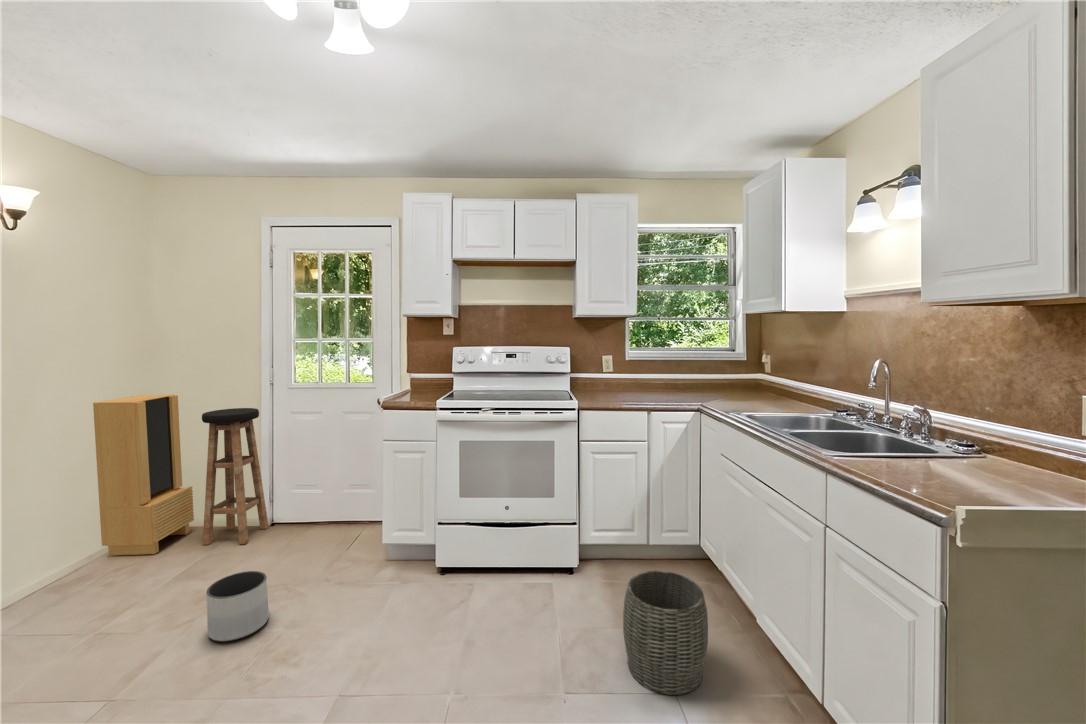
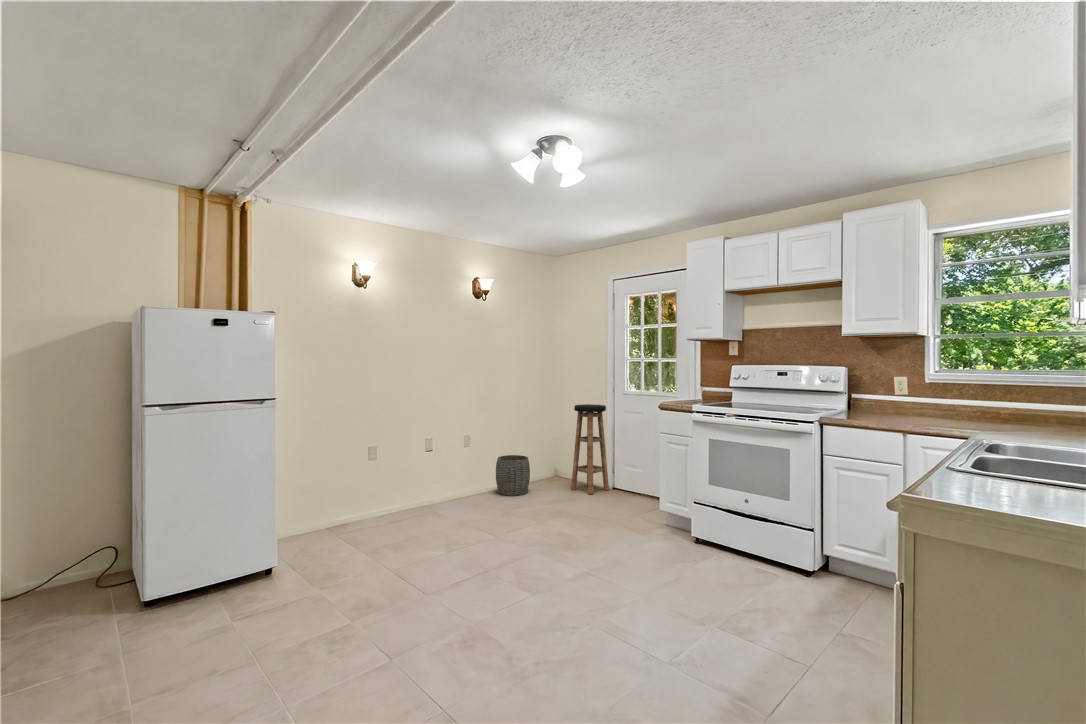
storage cabinet: present [93,395,194,555] -> none [528,392,571,487]
planter: present [206,571,269,642] -> none [549,497,579,532]
woven basket: present [623,571,708,695] -> present [496,455,530,496]

